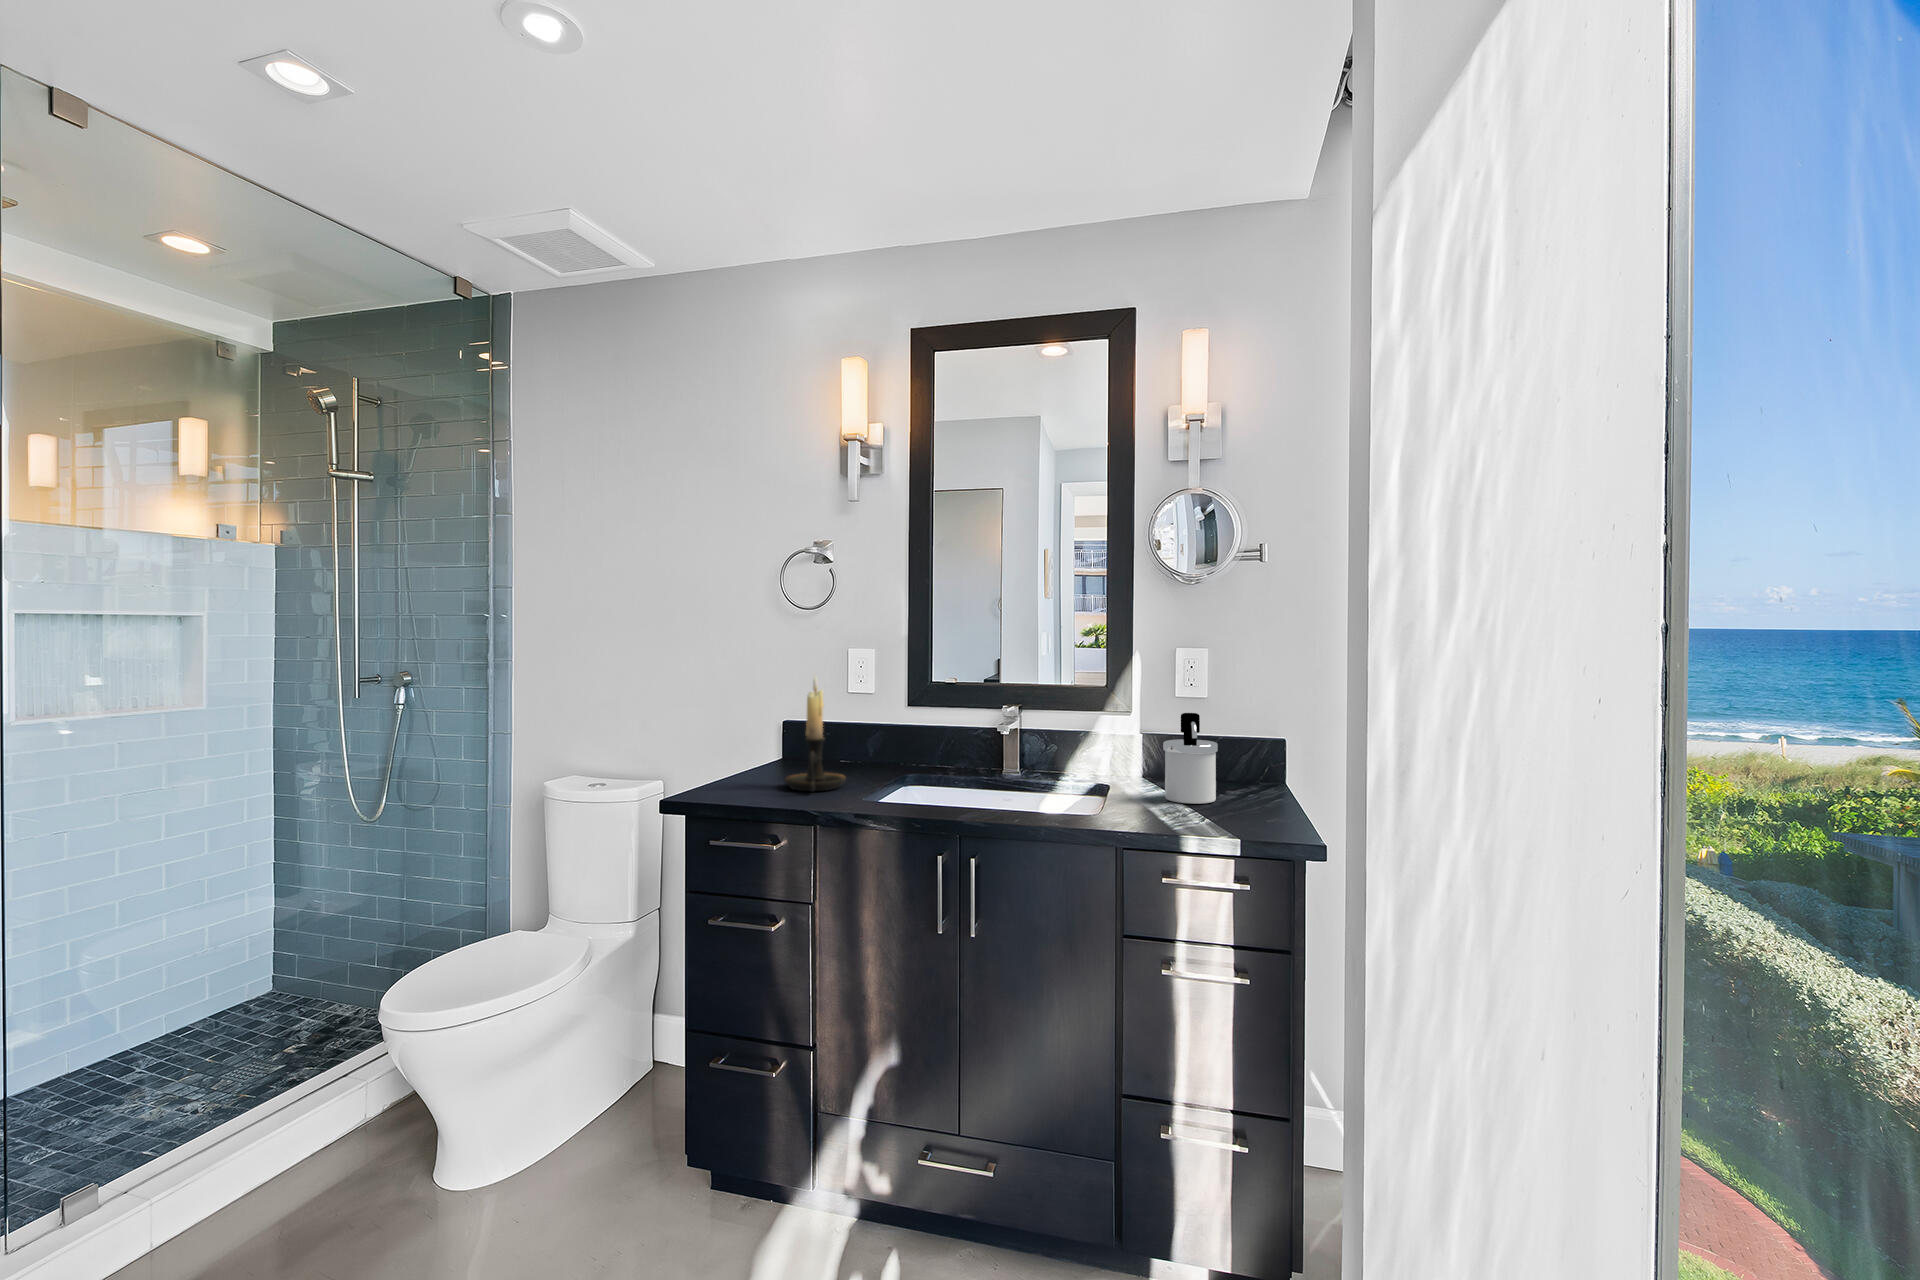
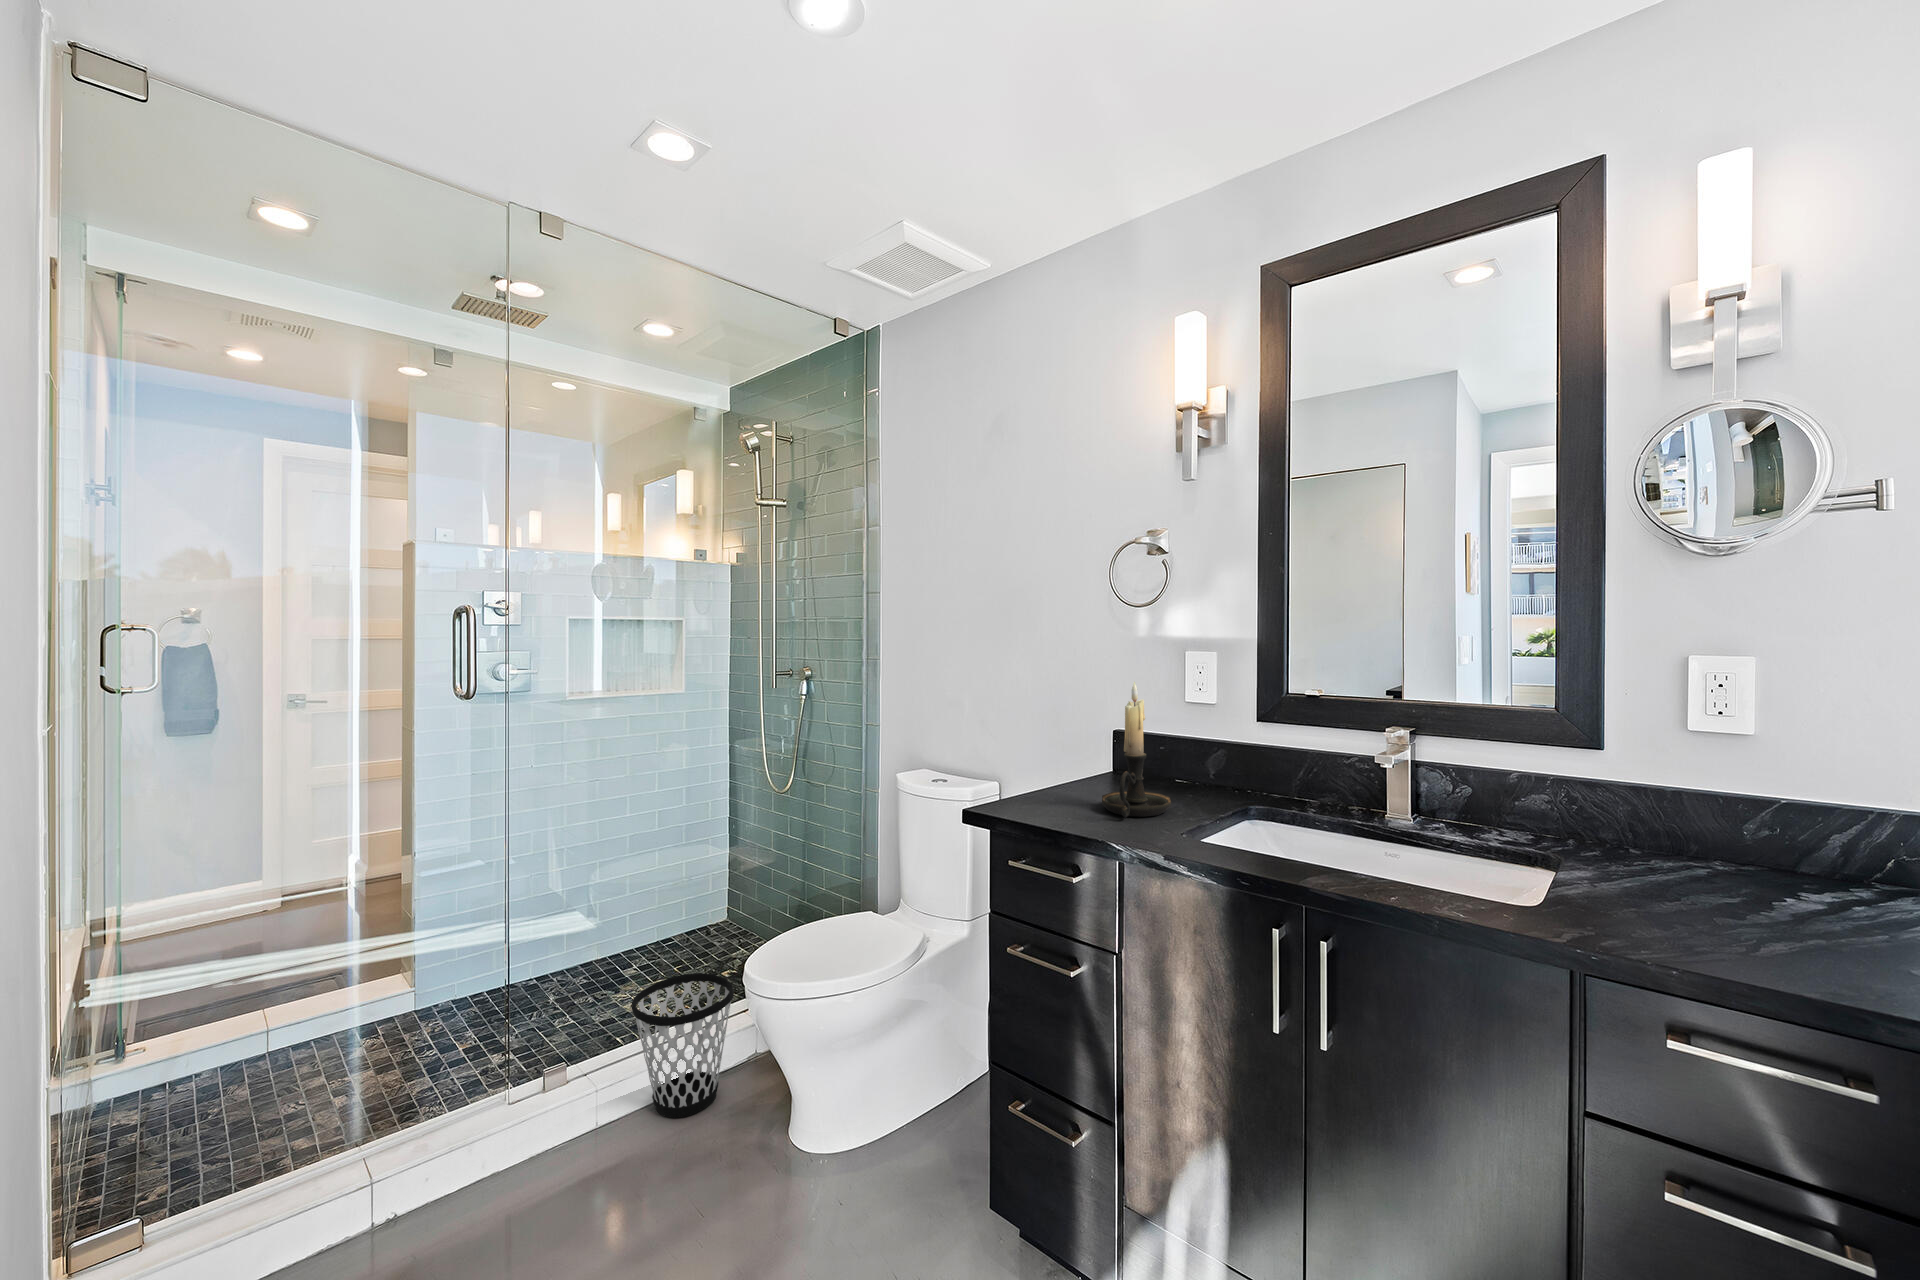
soap dispenser: present [1163,713,1218,804] -> none [1658,762,1778,917]
wastebasket: none [171,1048,325,1229] -> present [632,973,734,1118]

